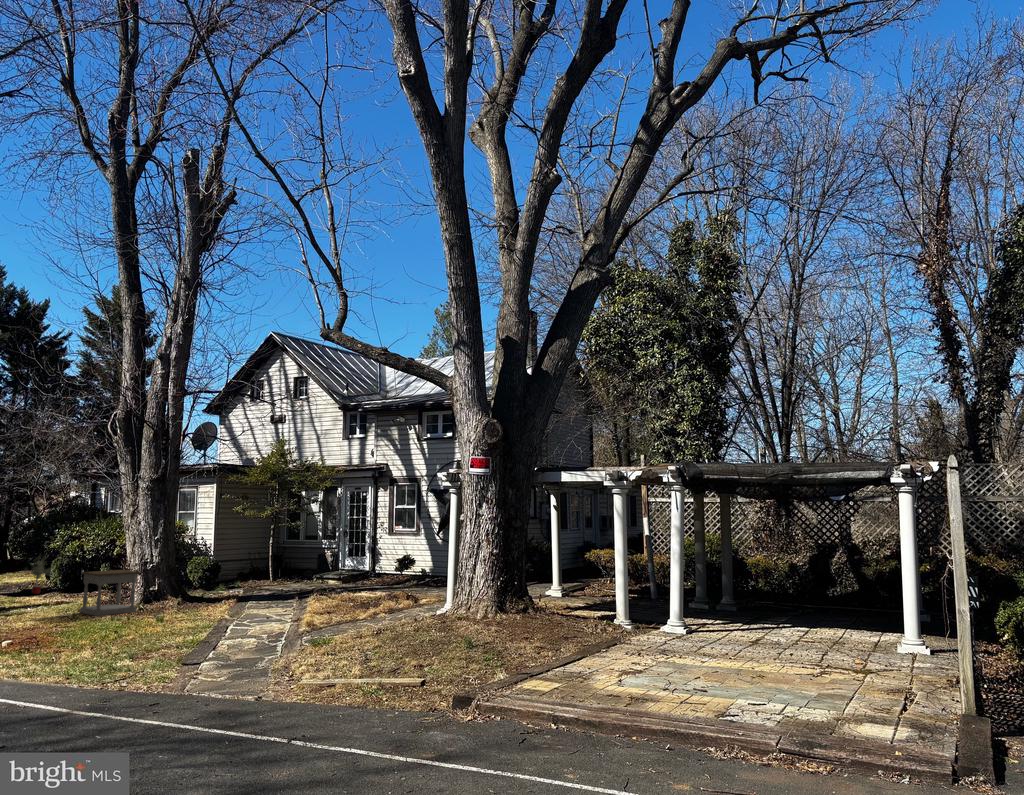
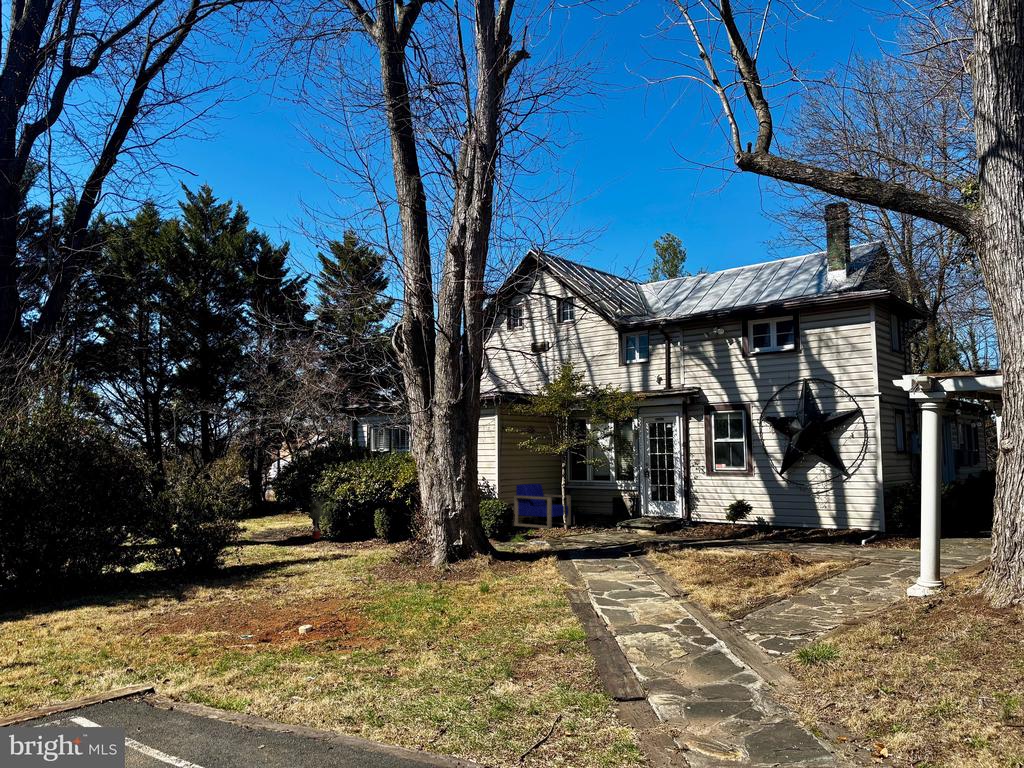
armchair: none [227,544,279,580] -> present [514,484,571,528]
side table: present [80,570,139,616] -> none [375,518,442,576]

